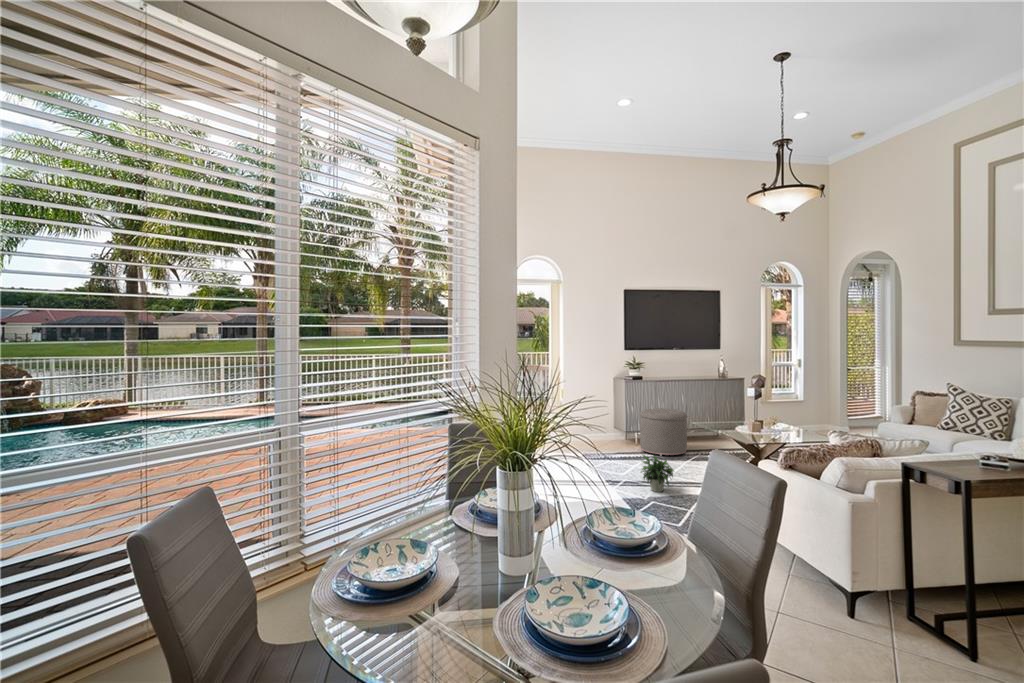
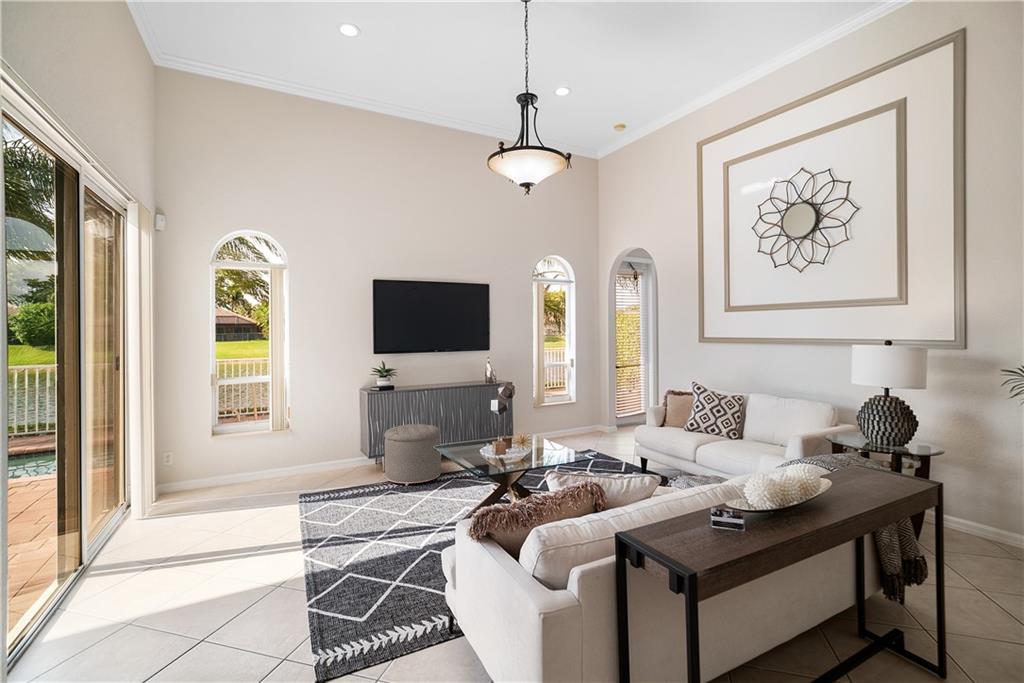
potted plant: present [641,455,674,492] -> none [346,496,393,550]

